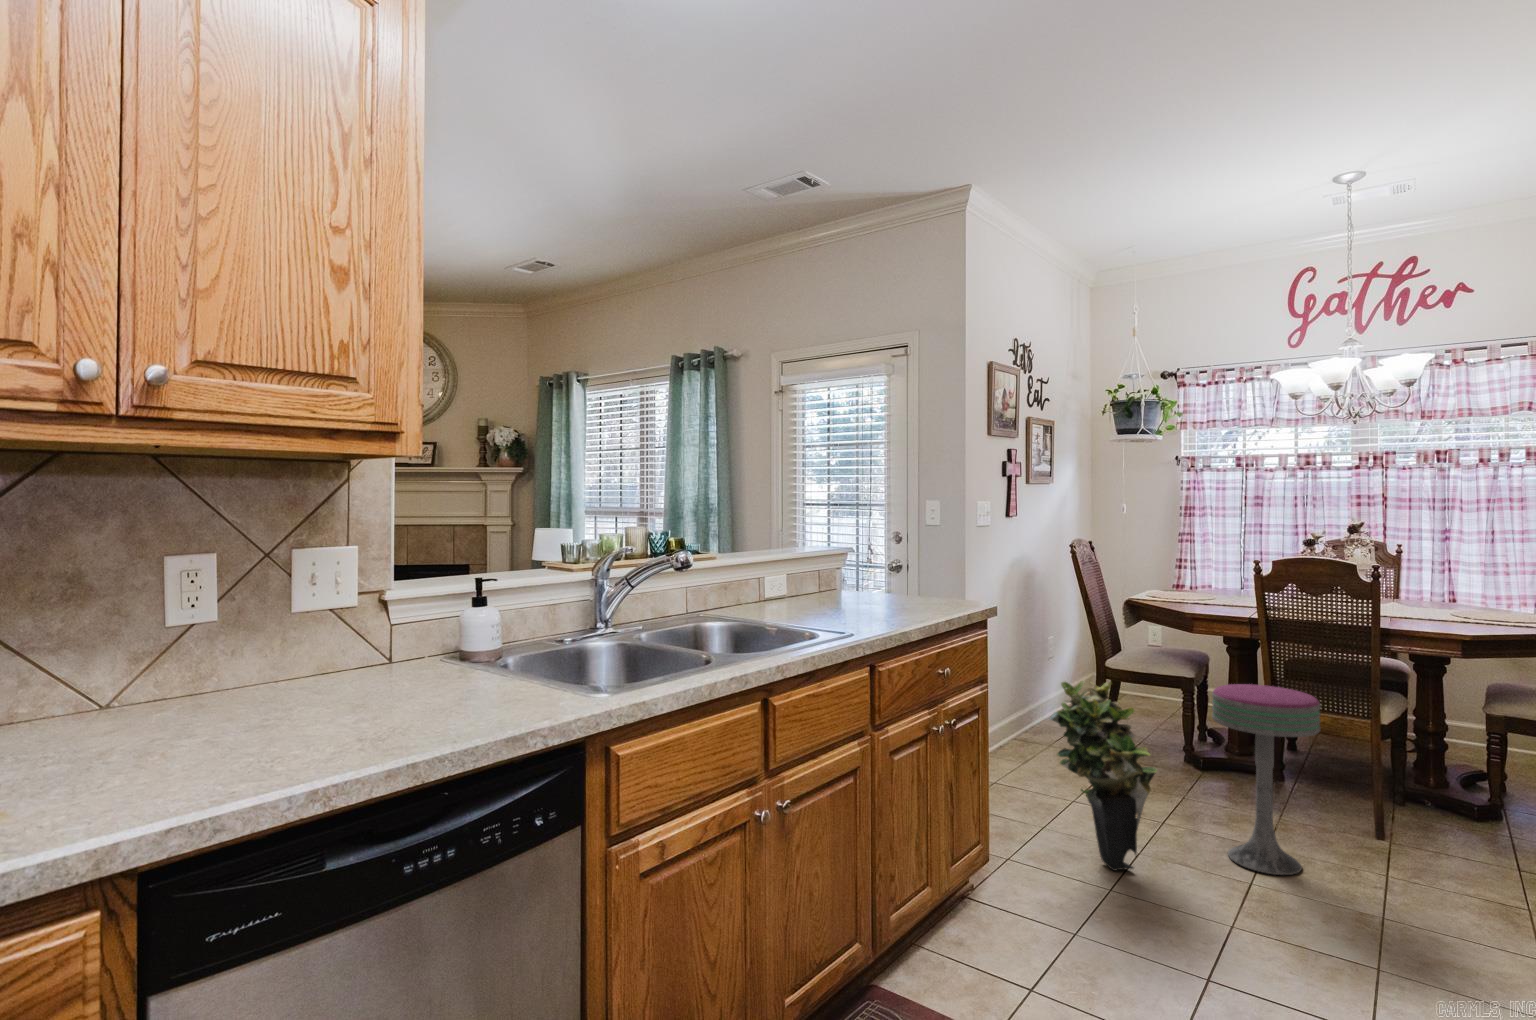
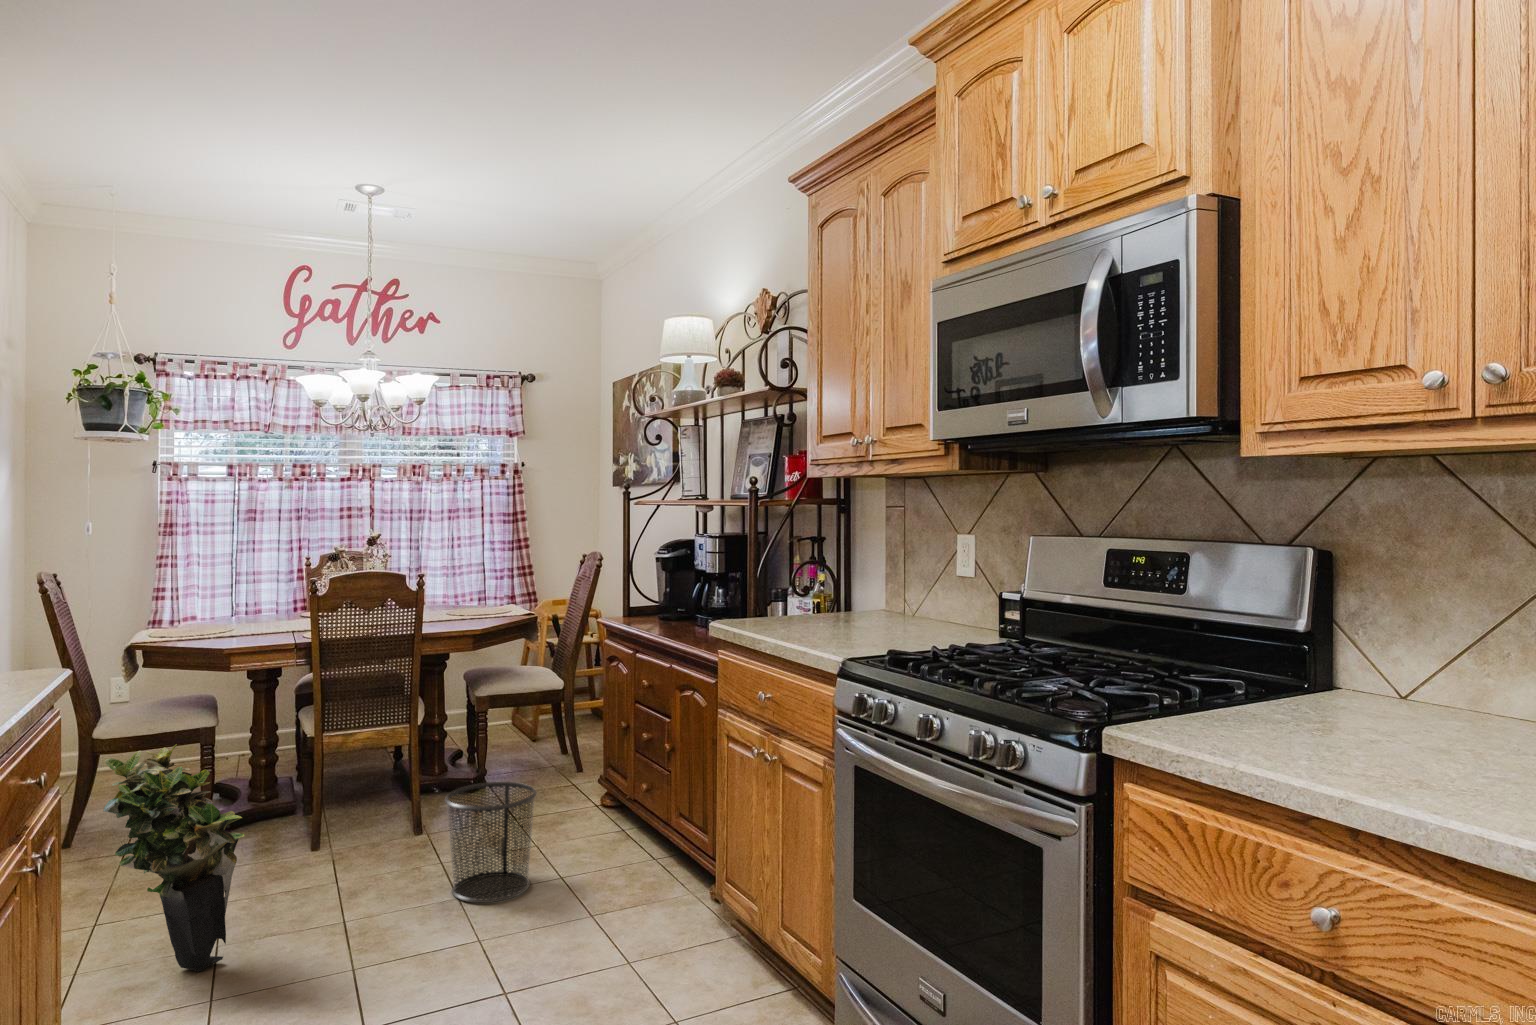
bar stool: present [1212,684,1321,875] -> none [287,712,392,908]
waste bin: none [1373,797,1506,946] -> present [445,782,537,903]

